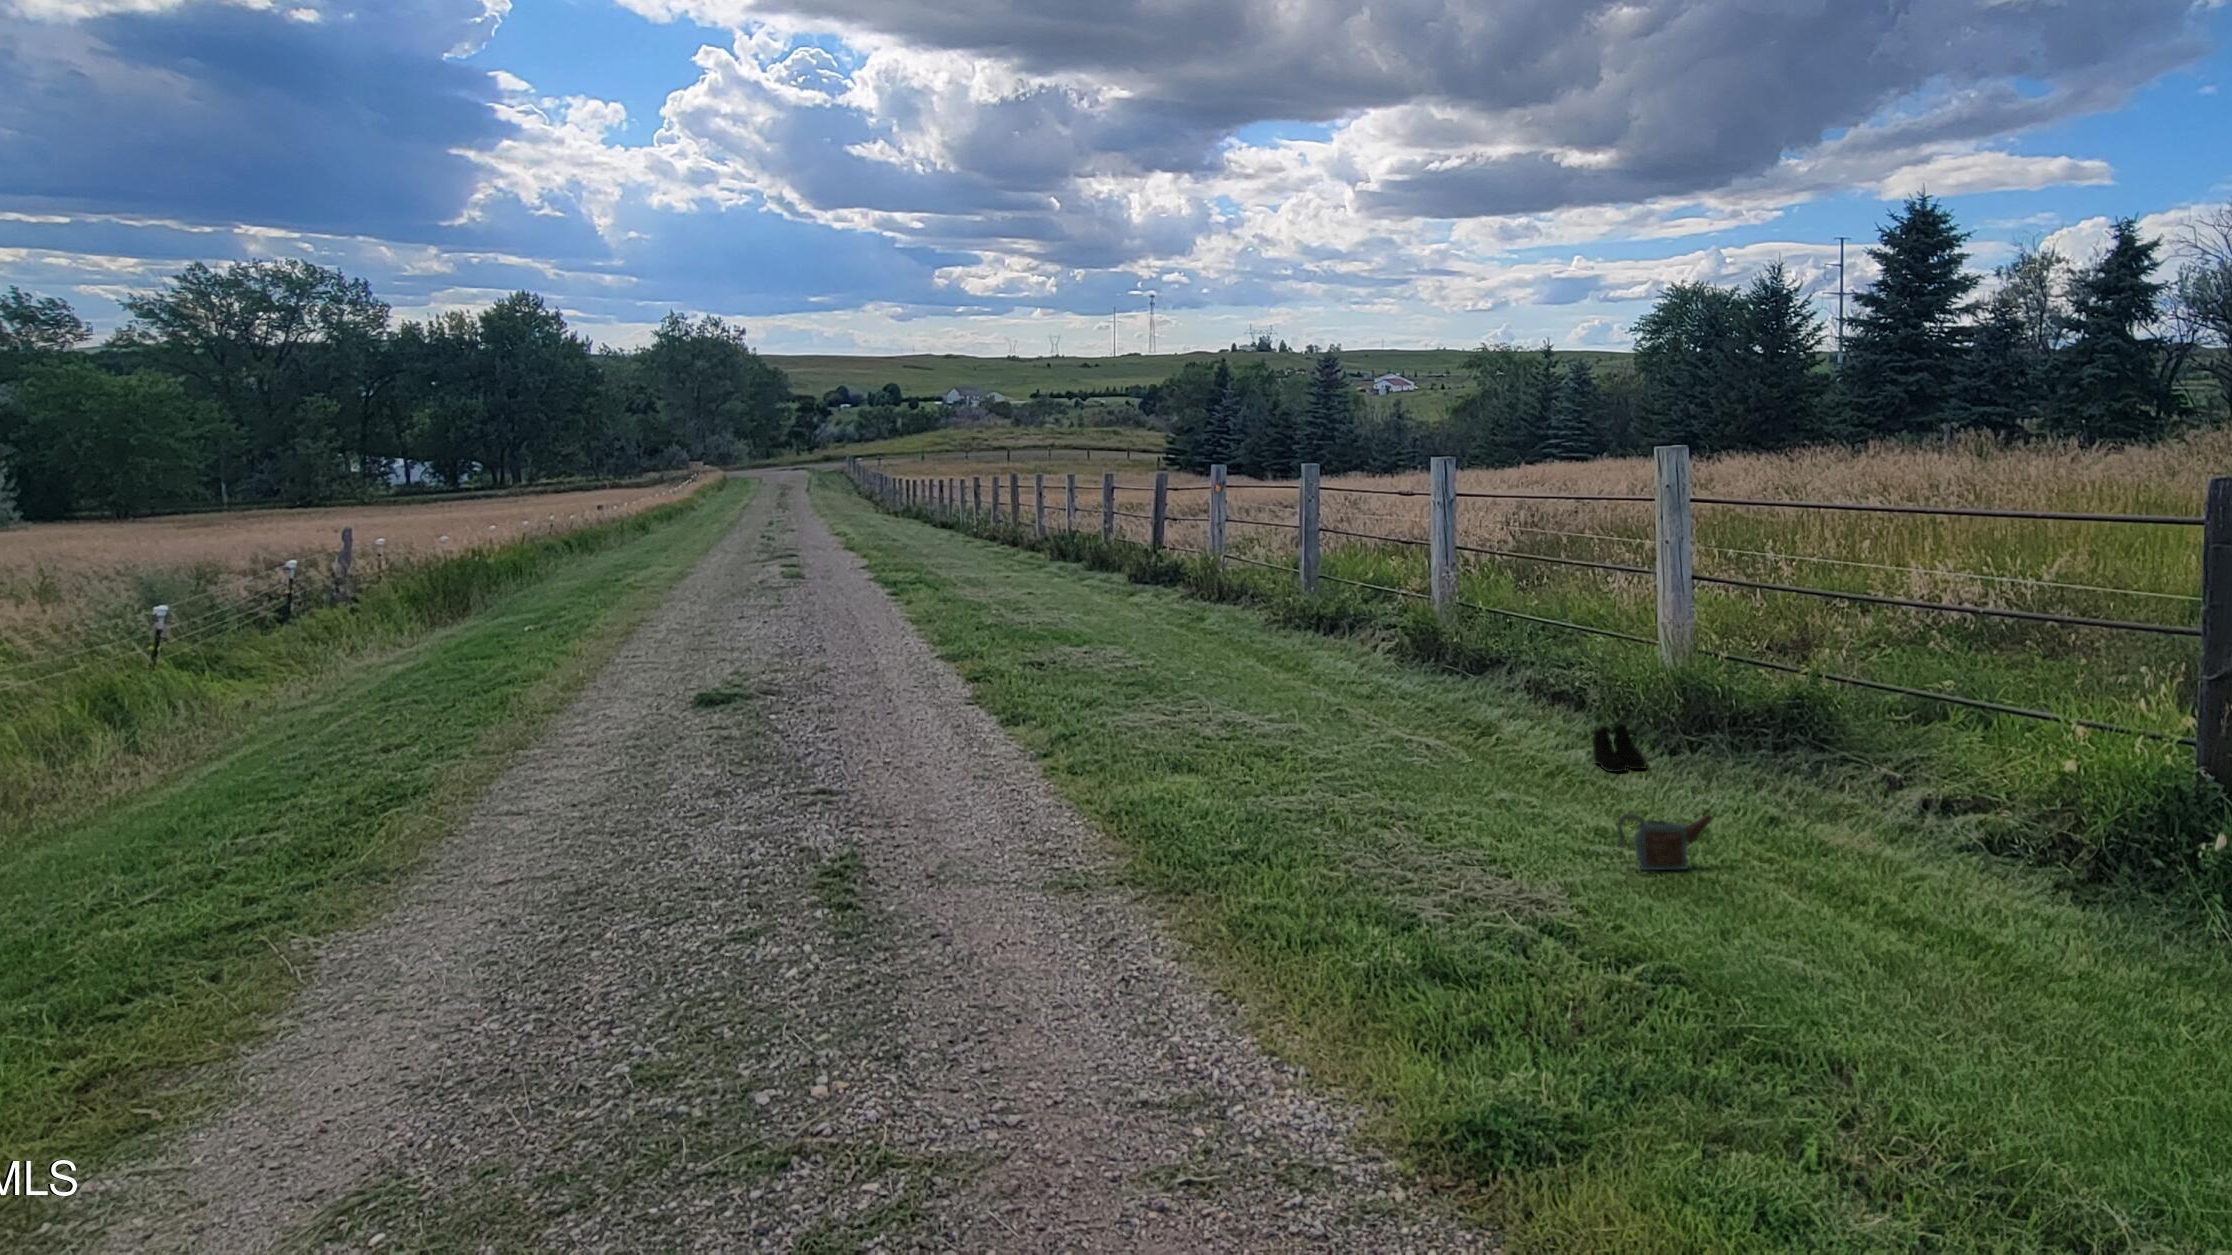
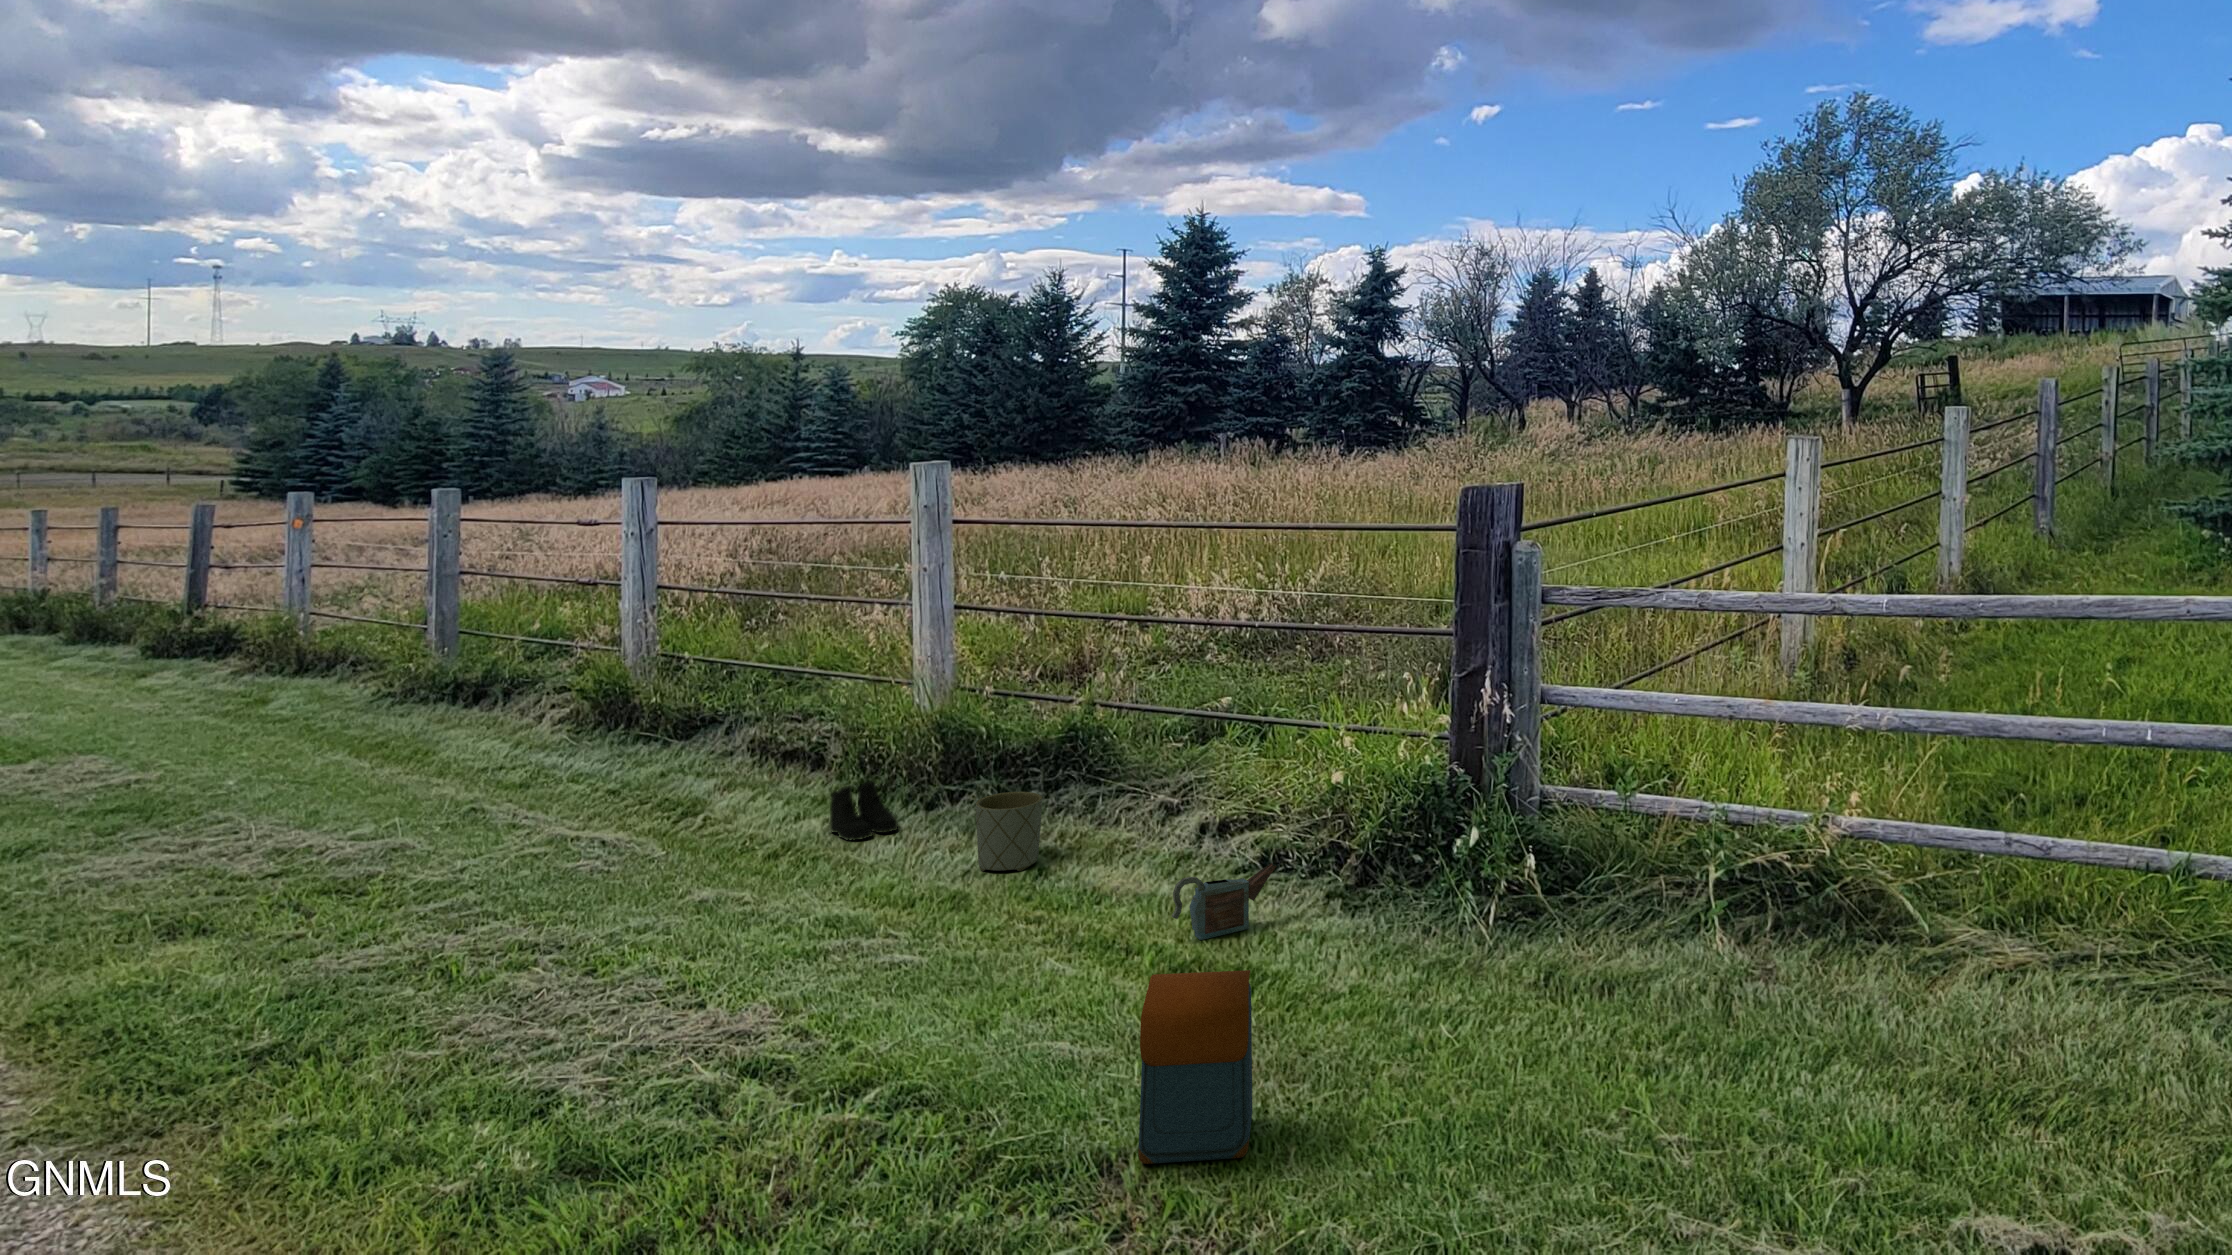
planter: none [1709,745,1766,816] -> present [976,792,1042,871]
watering can: present [1617,813,1713,870] -> present [1172,863,1276,940]
backpack: none [1859,908,1972,1093] -> present [1138,970,1252,1164]

